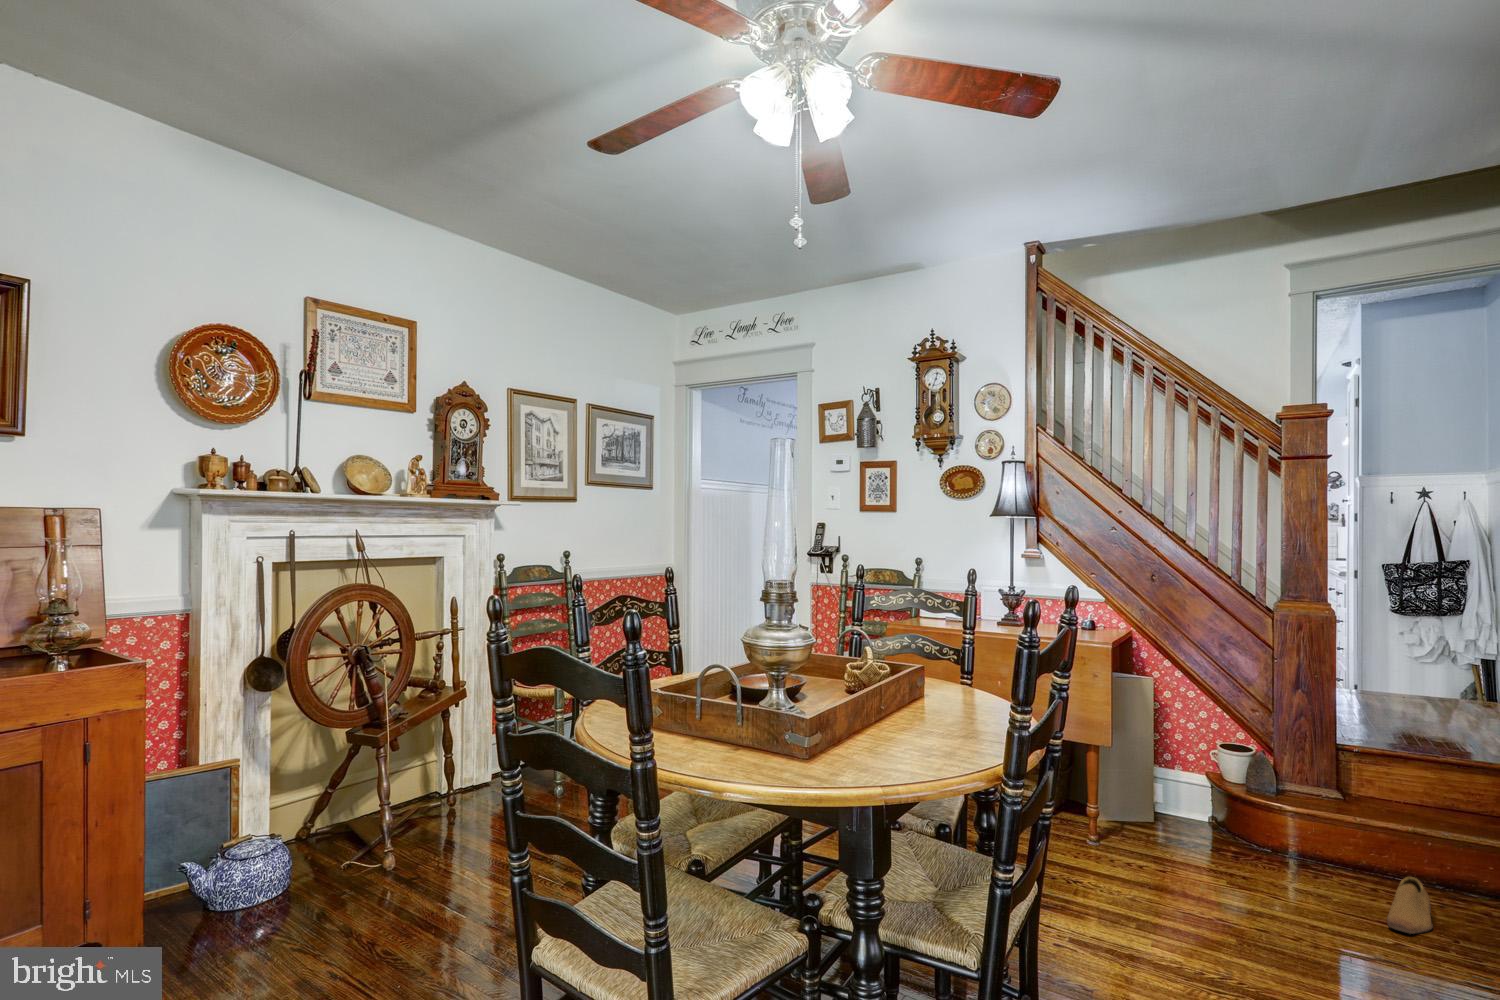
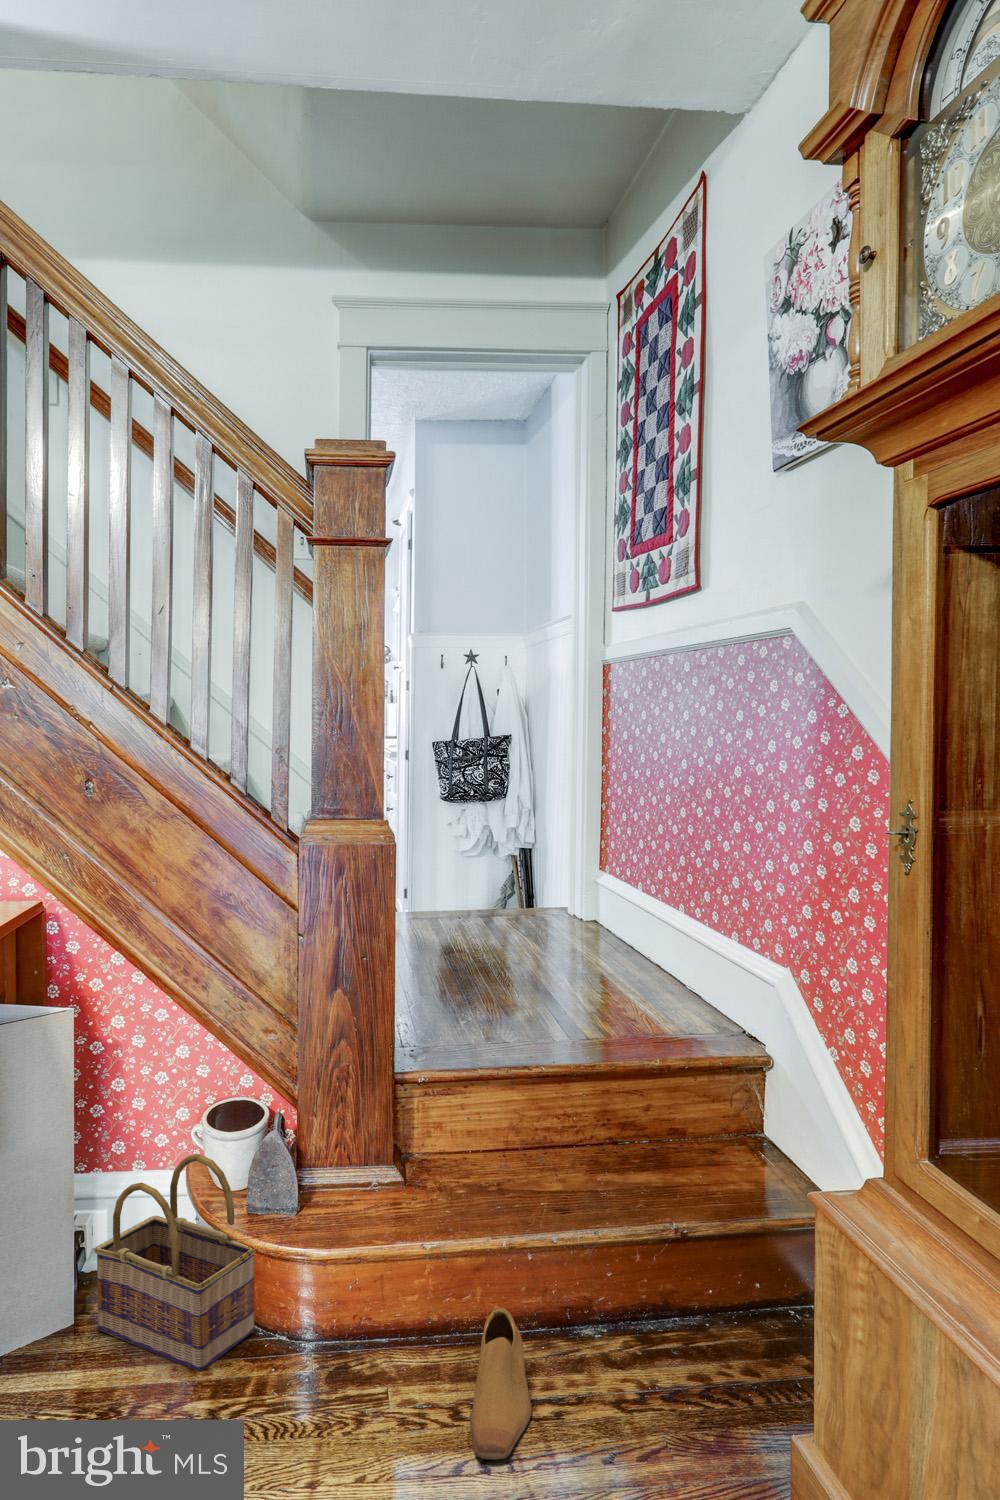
basket: none [1161,759,1250,857] -> present [94,1154,256,1371]

